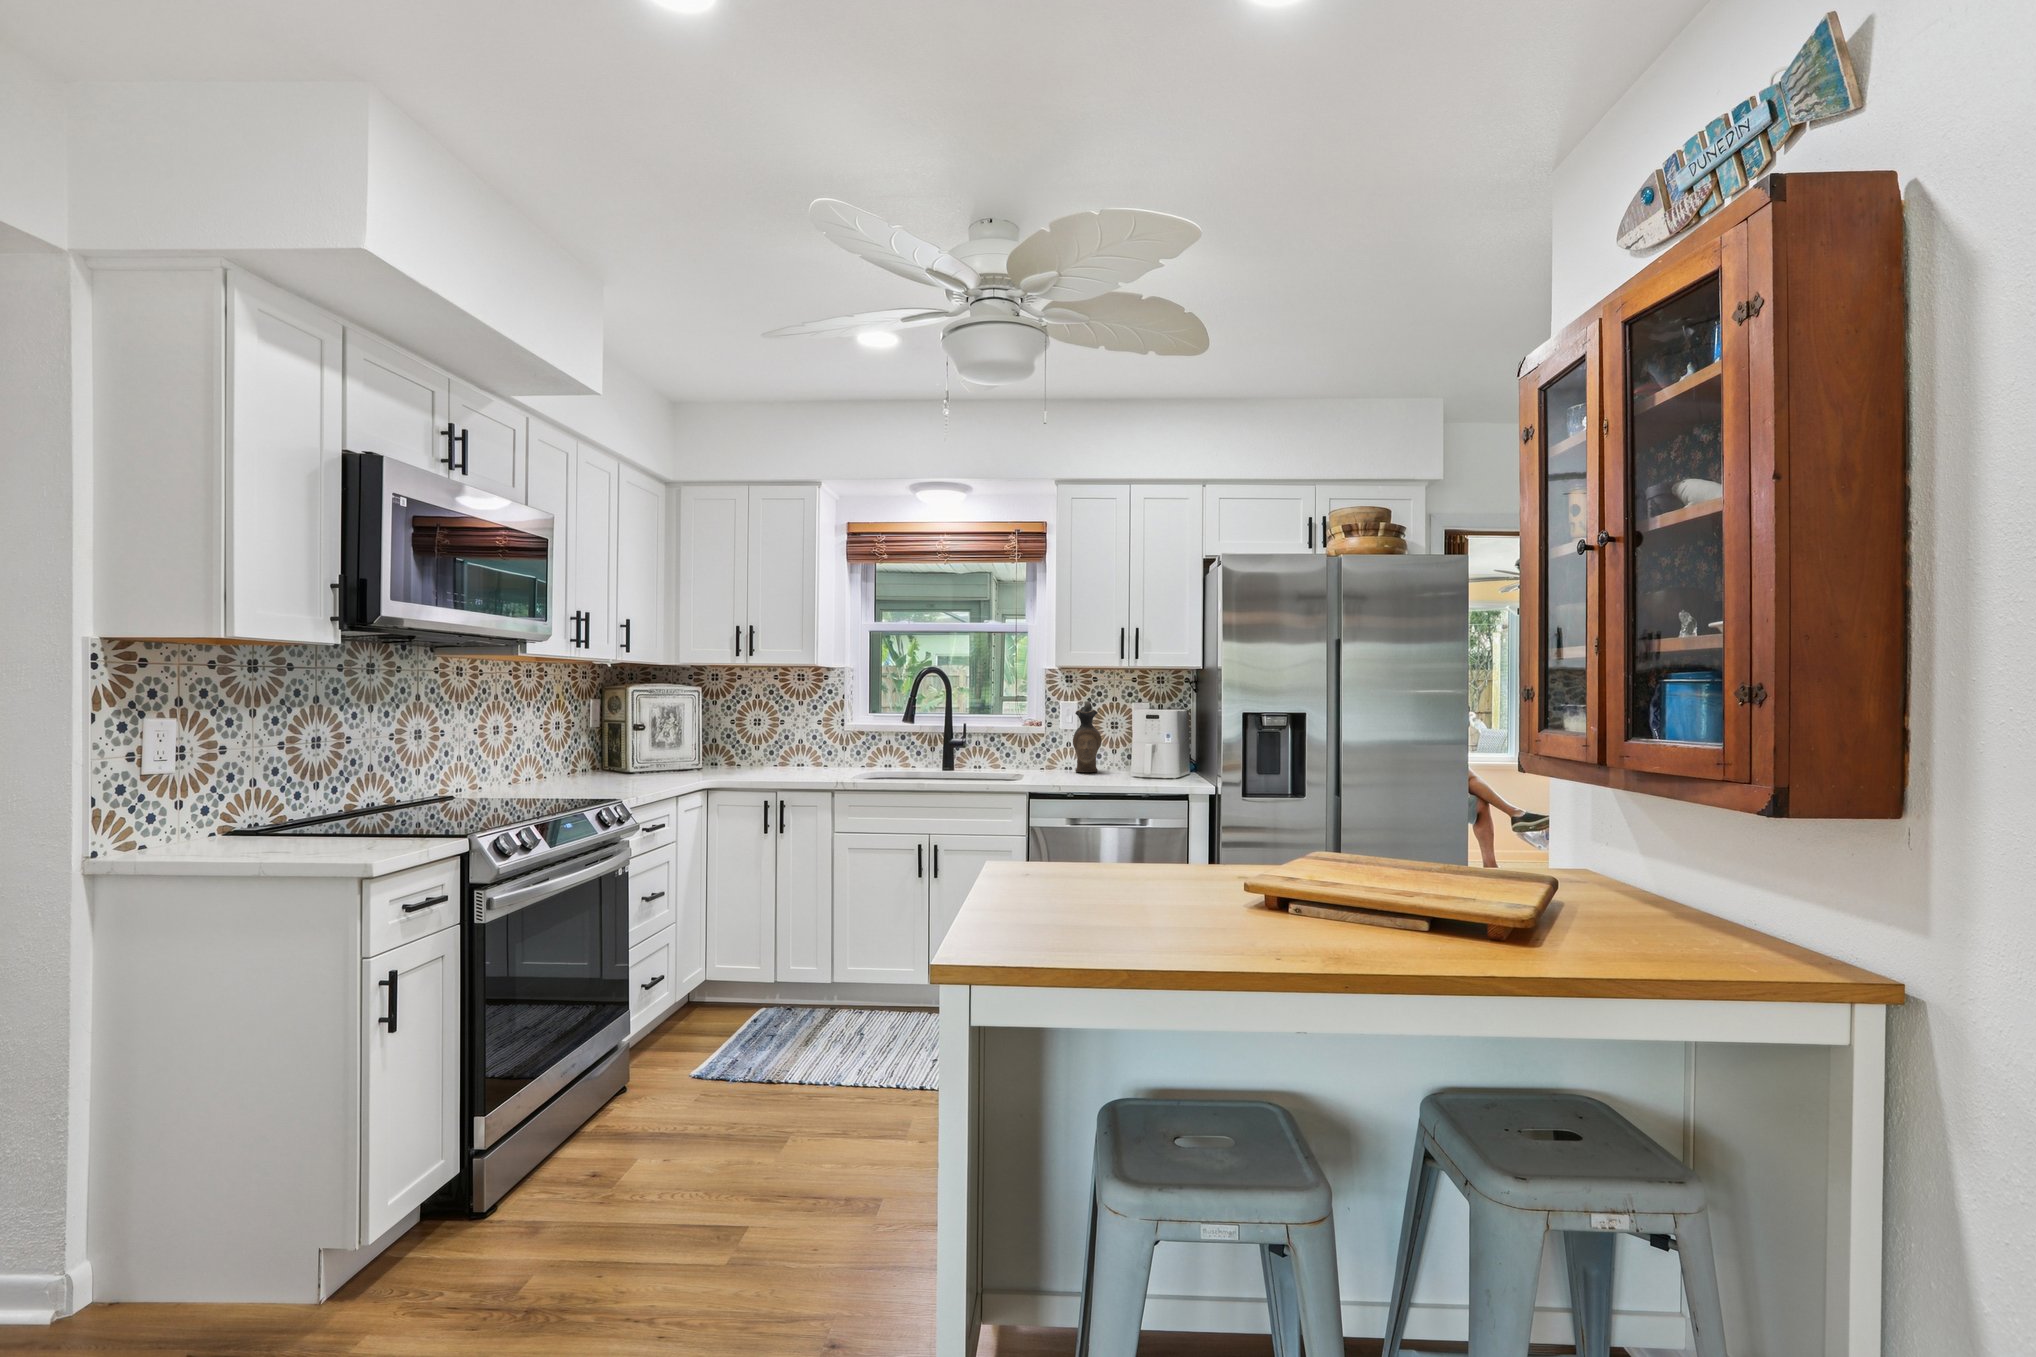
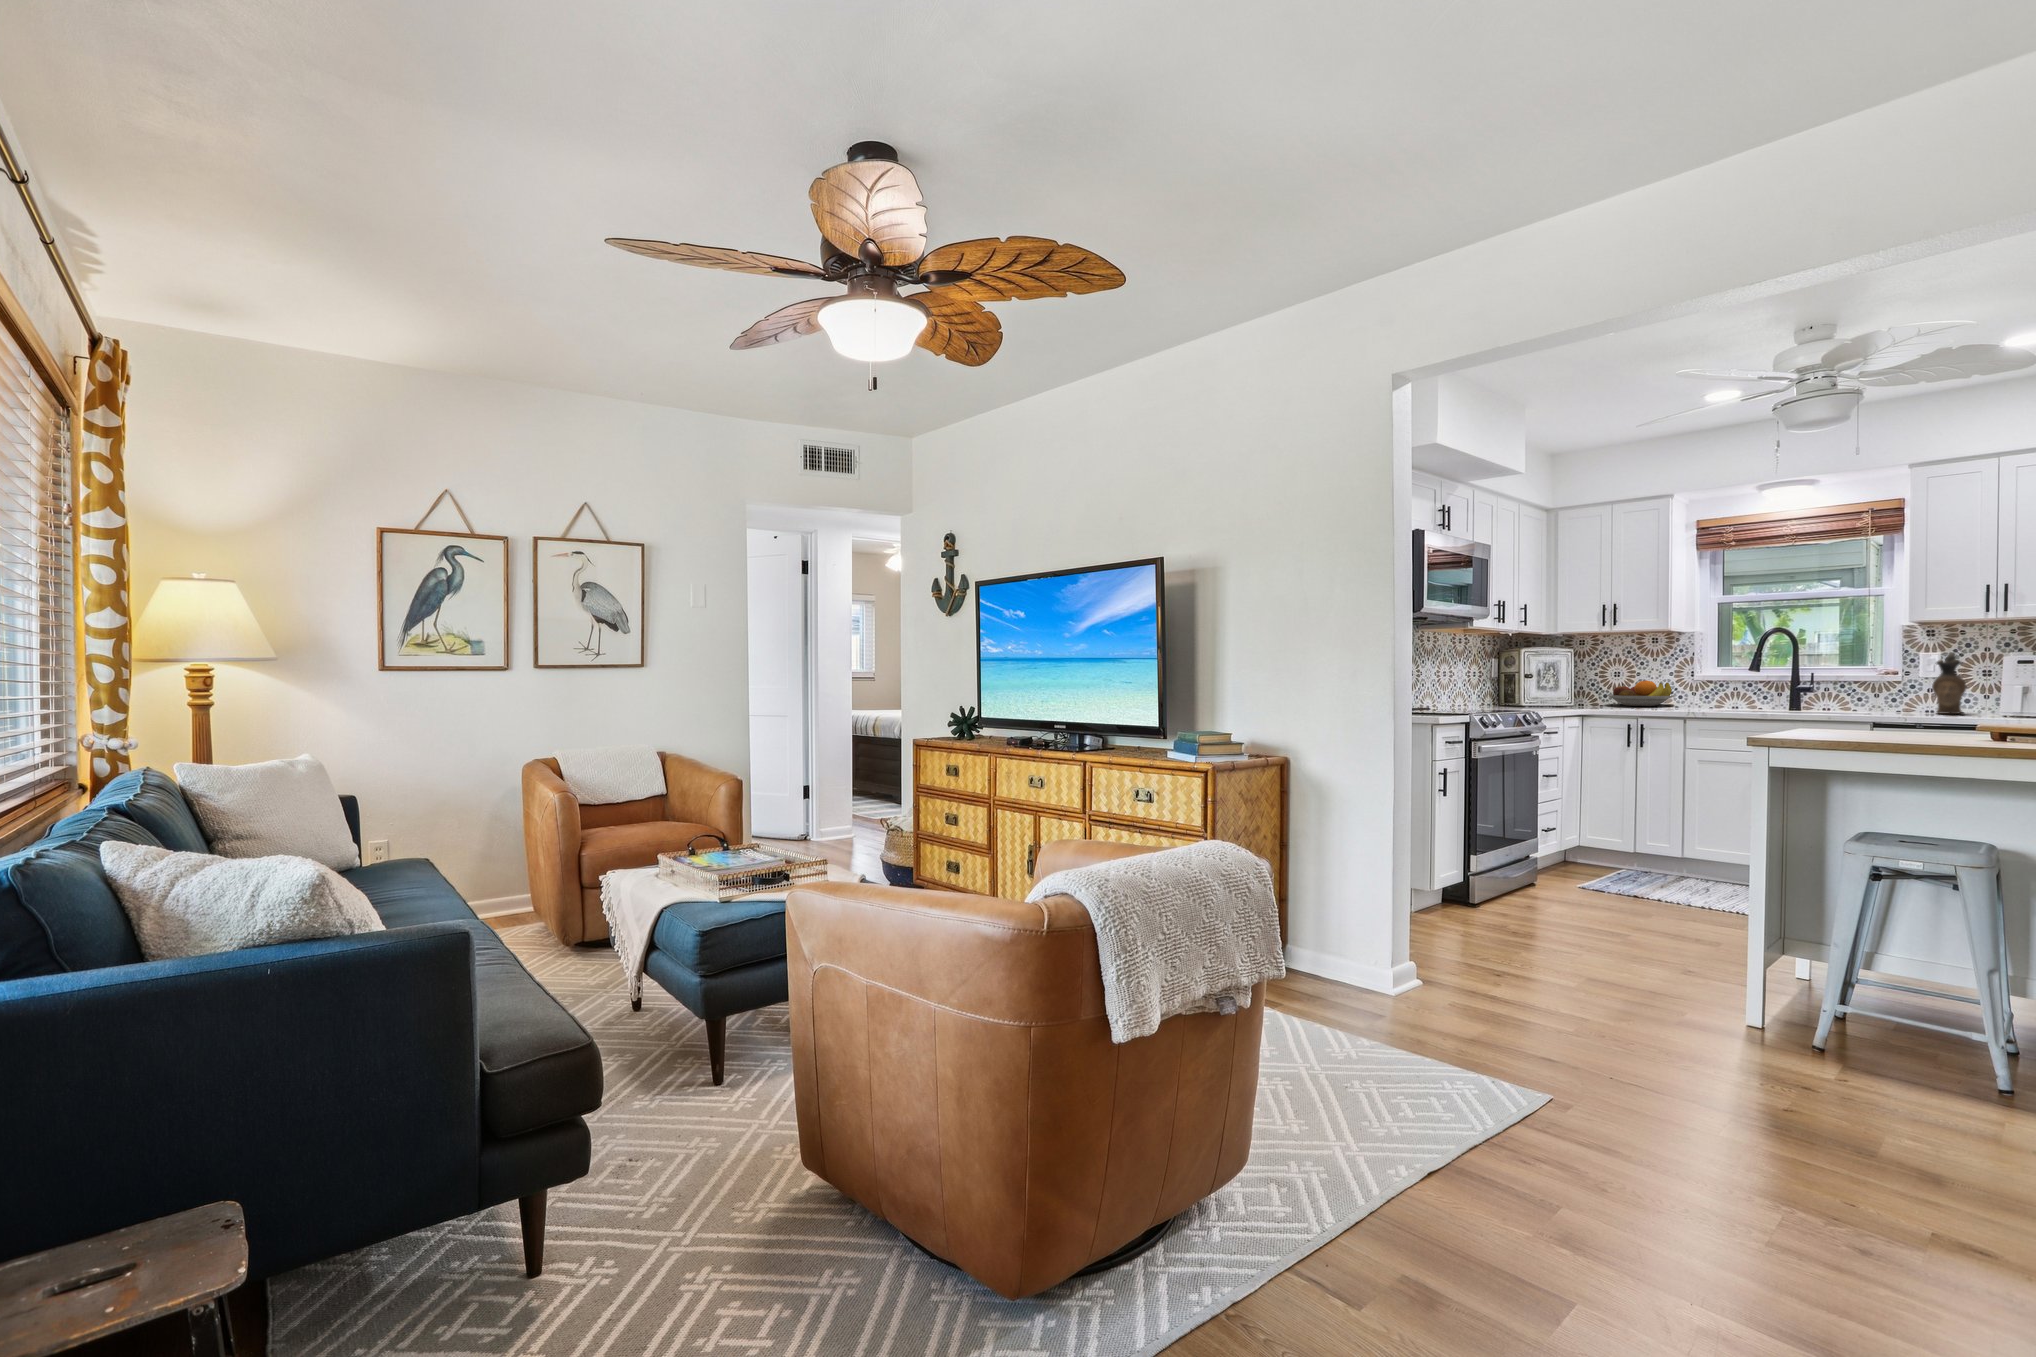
fruit bowl: none [742,732,823,767] -> present [1606,681,1675,706]

